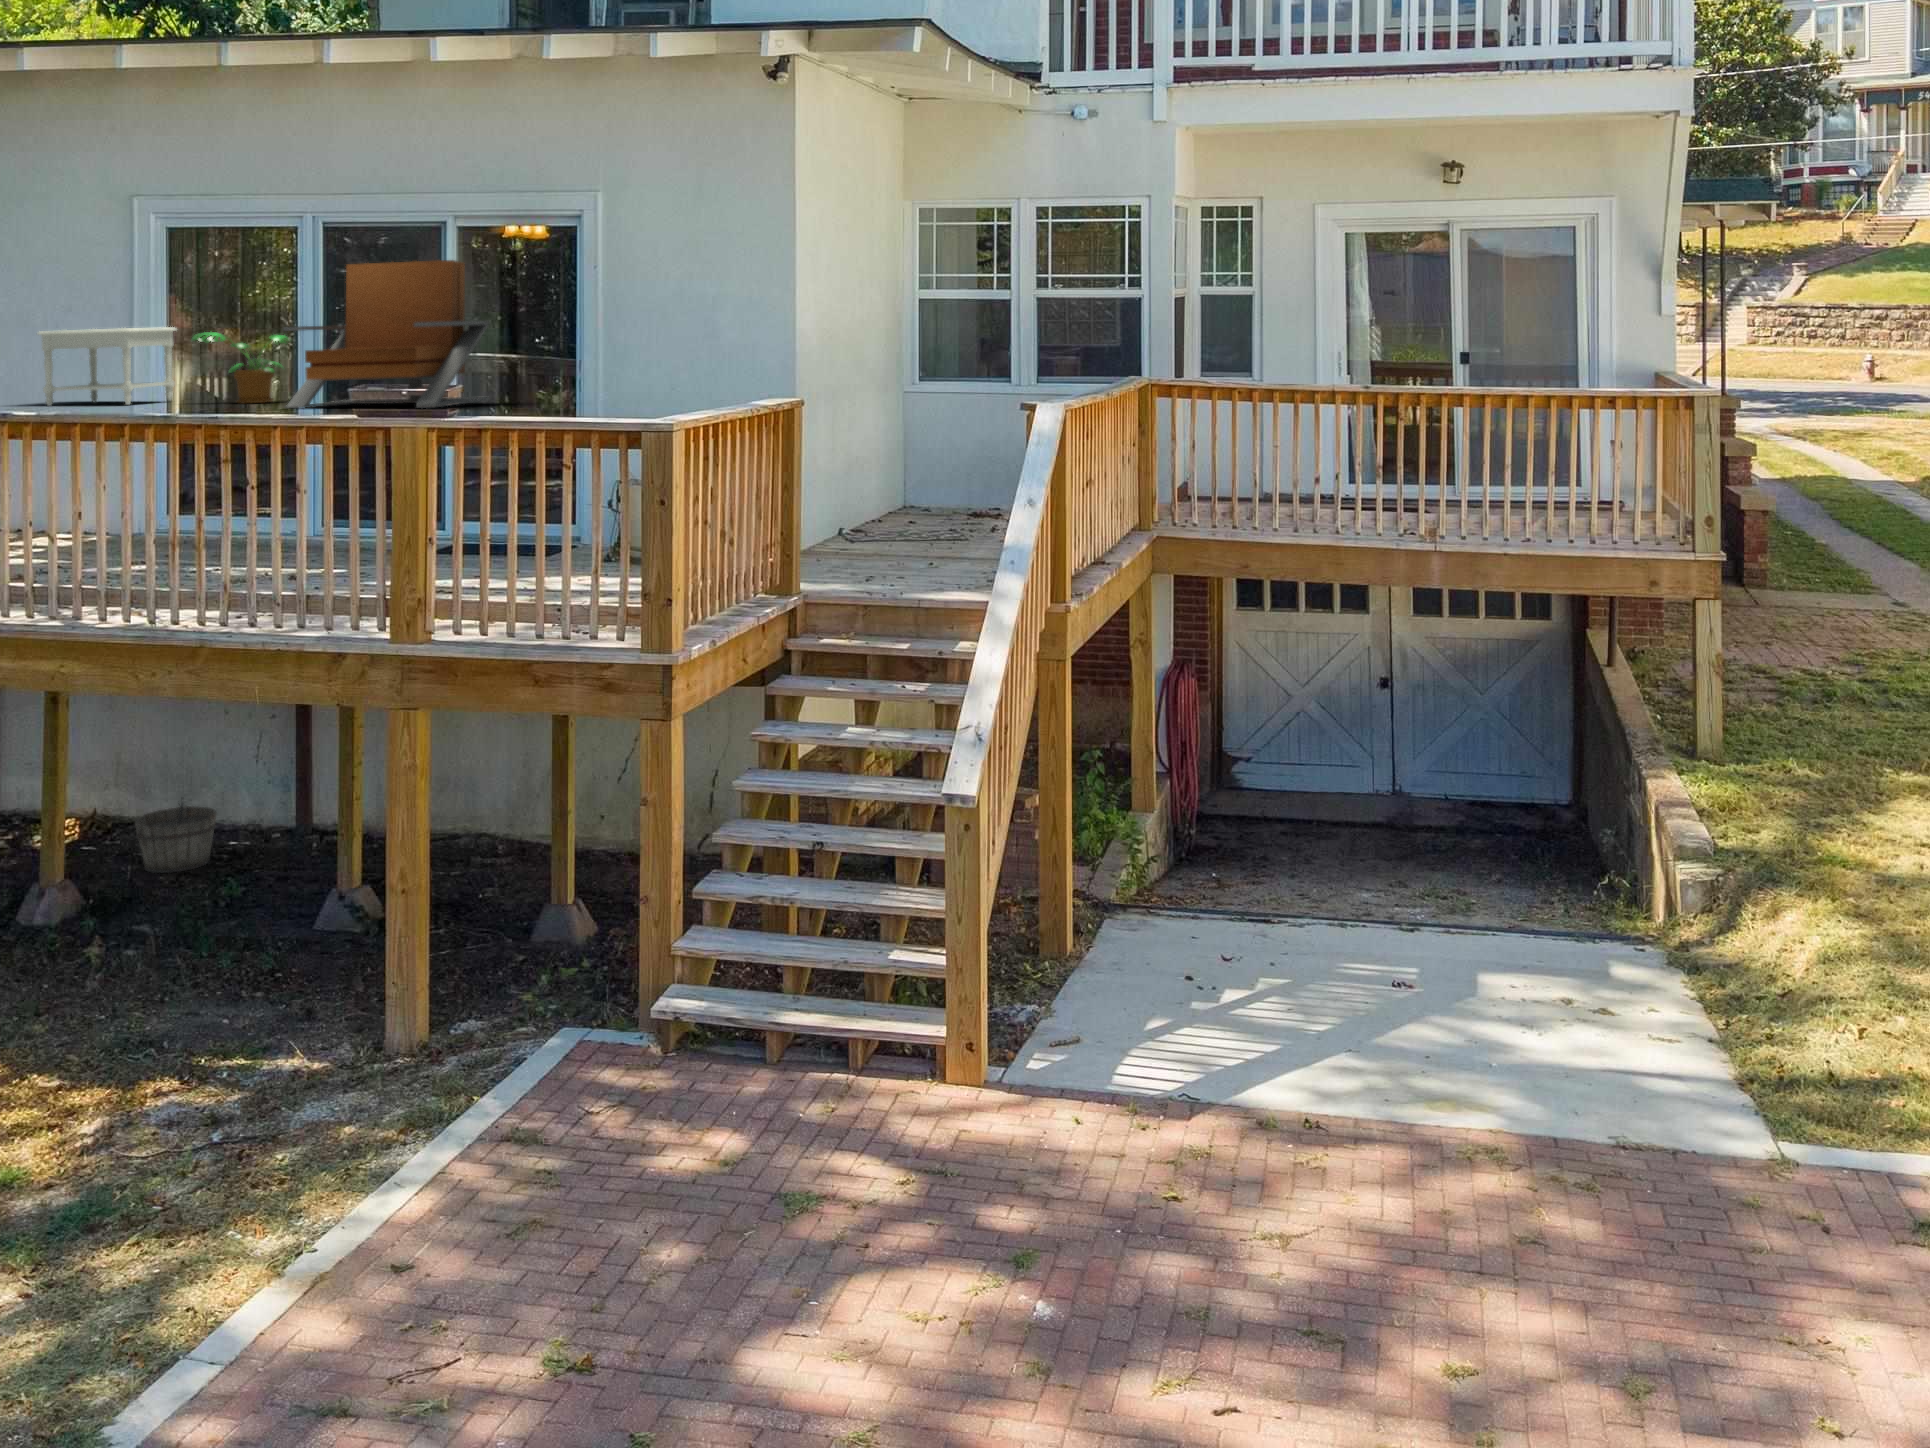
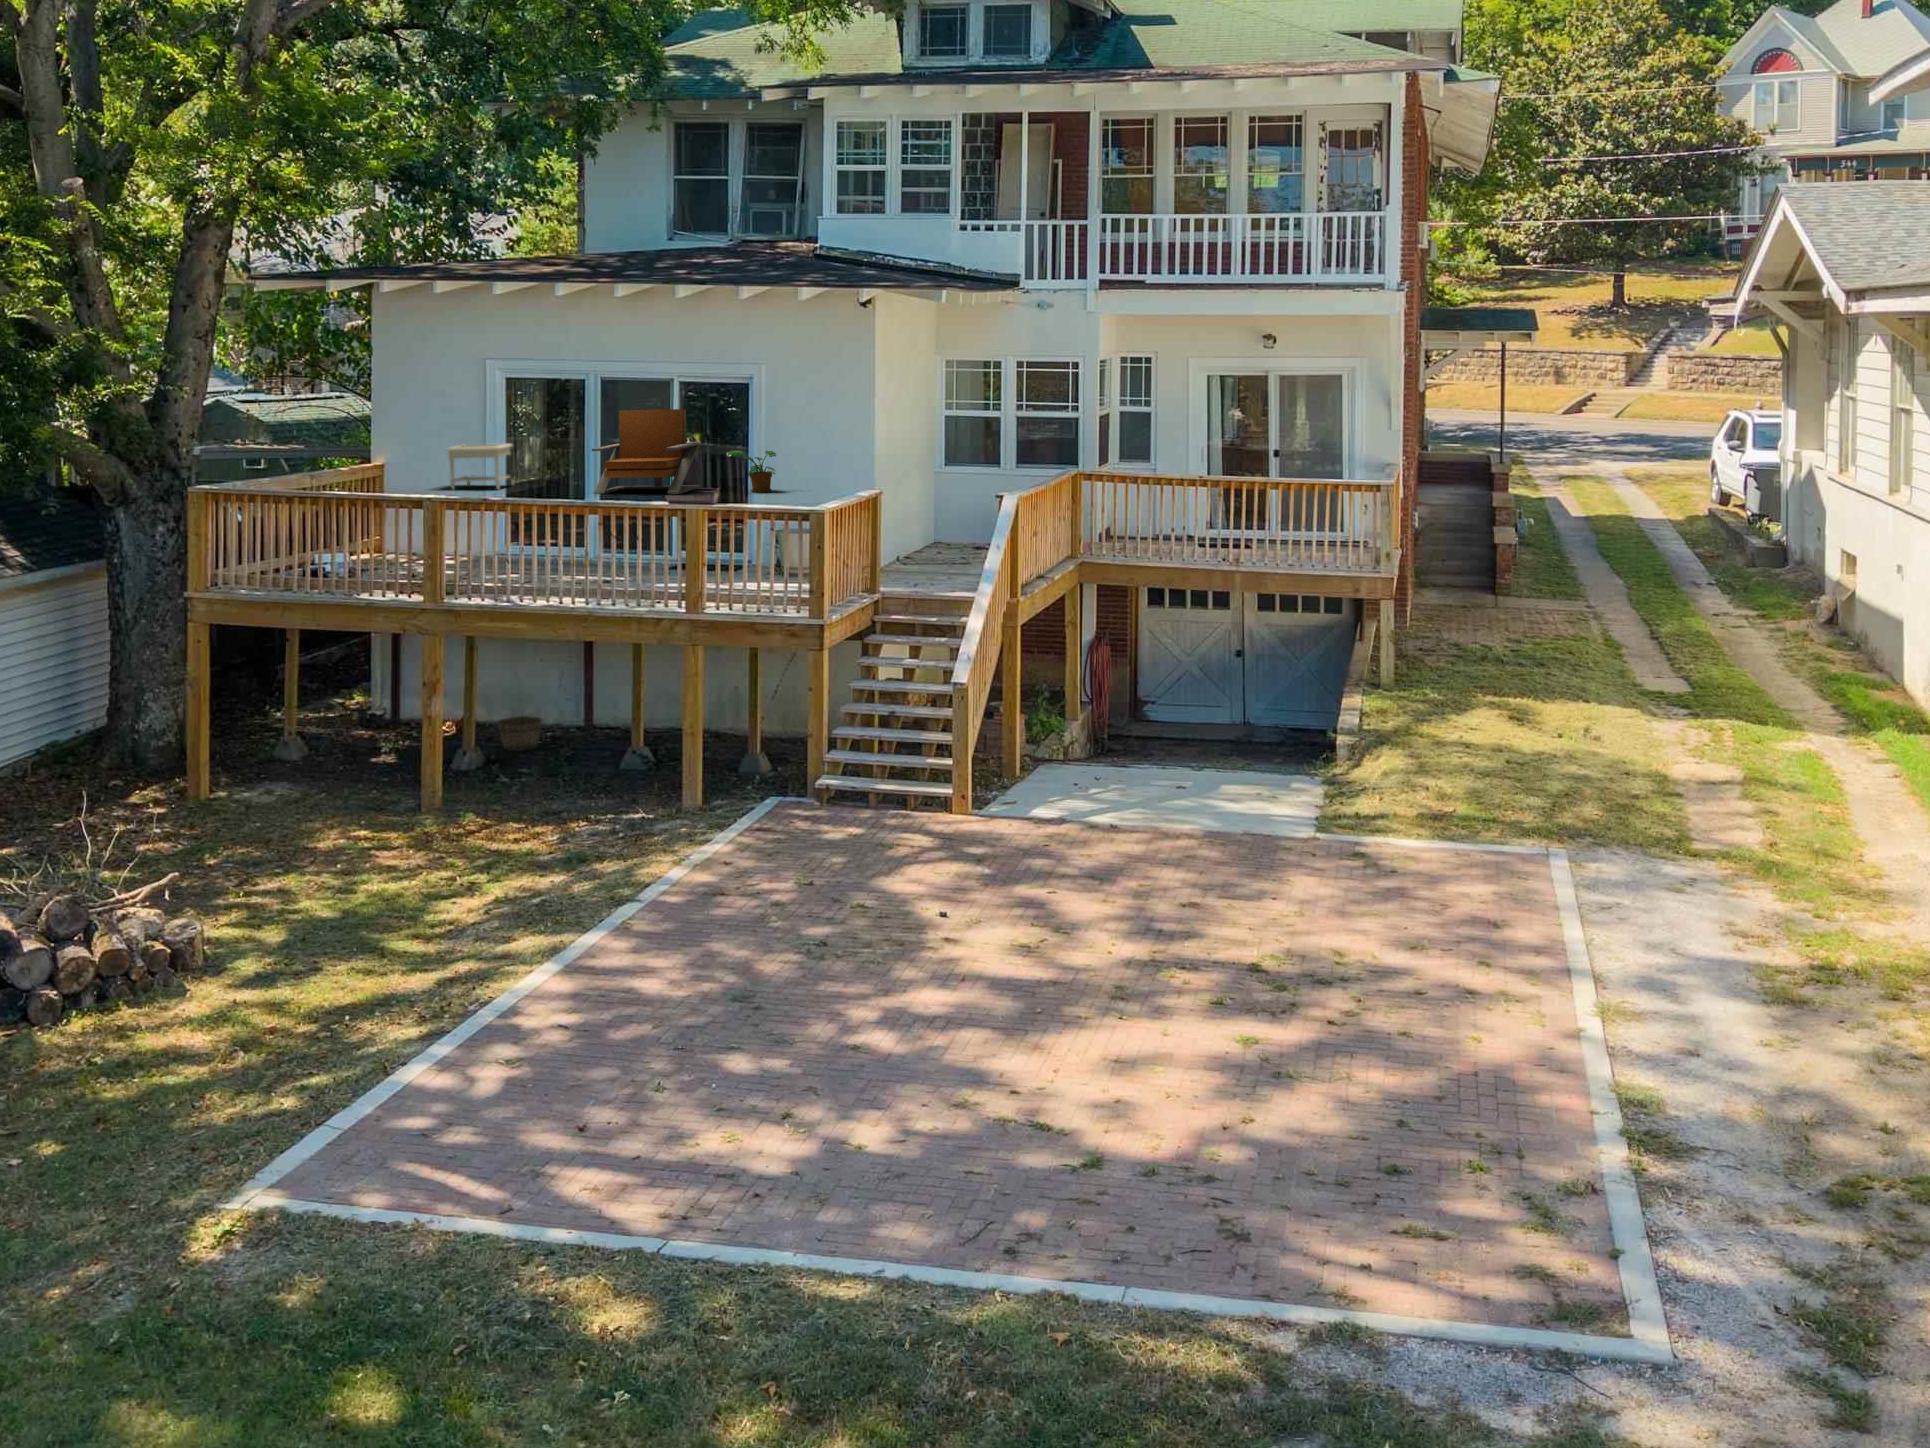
potted plant: present [191,332,289,403] -> present [727,450,776,492]

